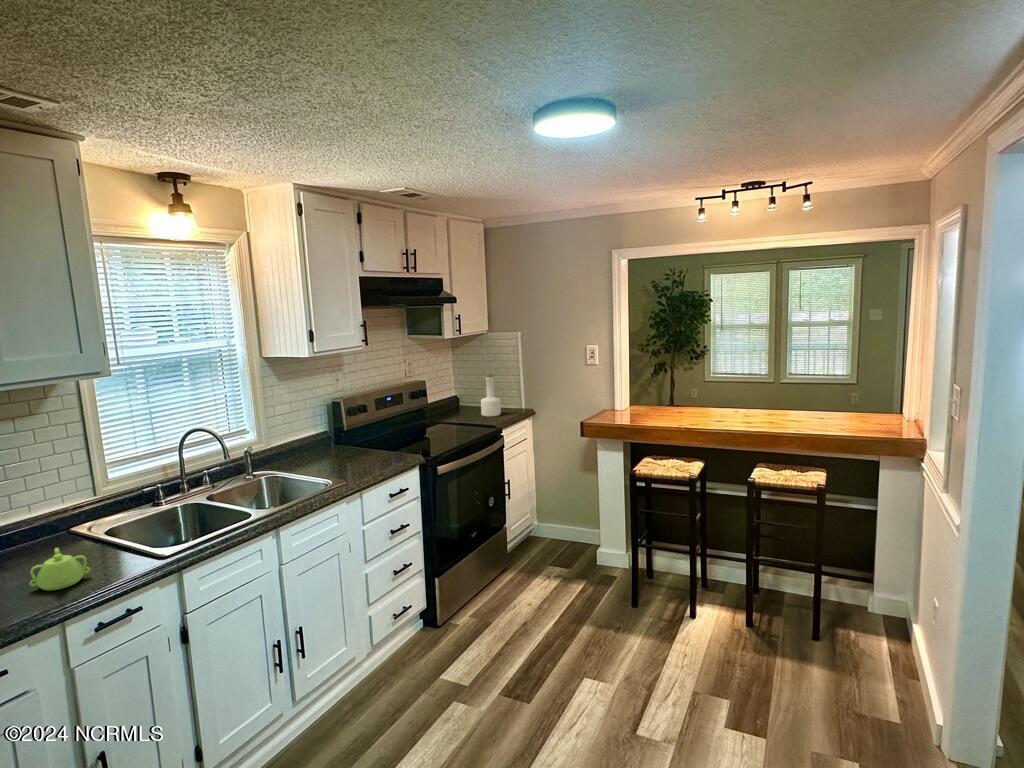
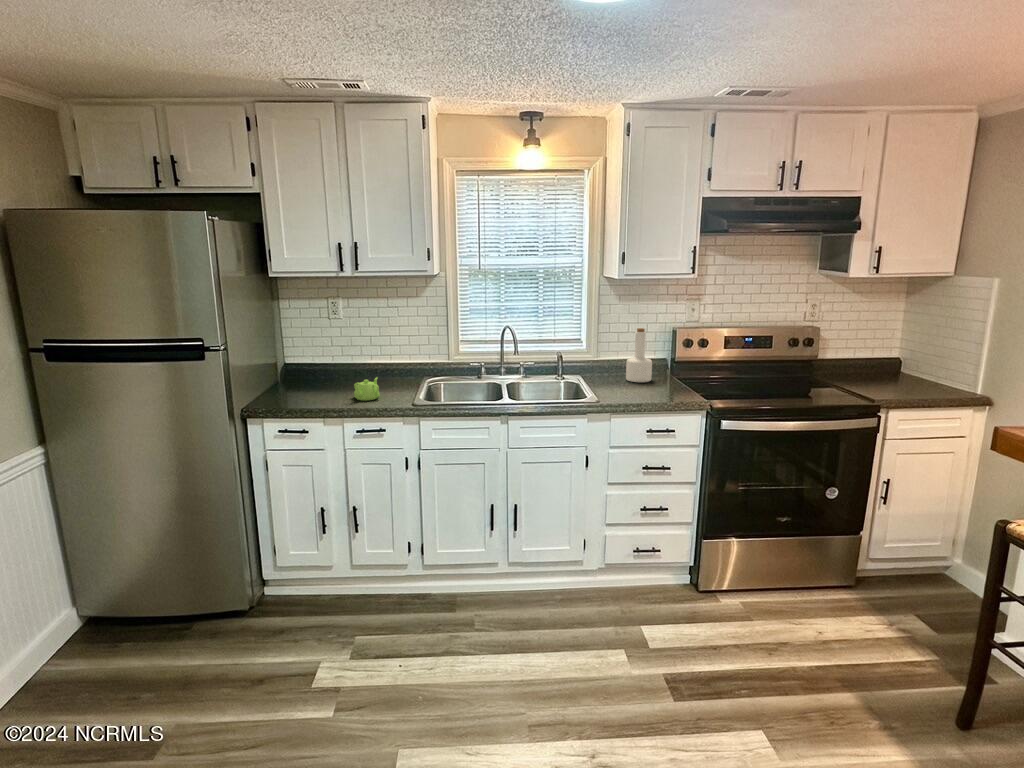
bottle: present [481,374,501,416] -> present [626,328,652,382]

